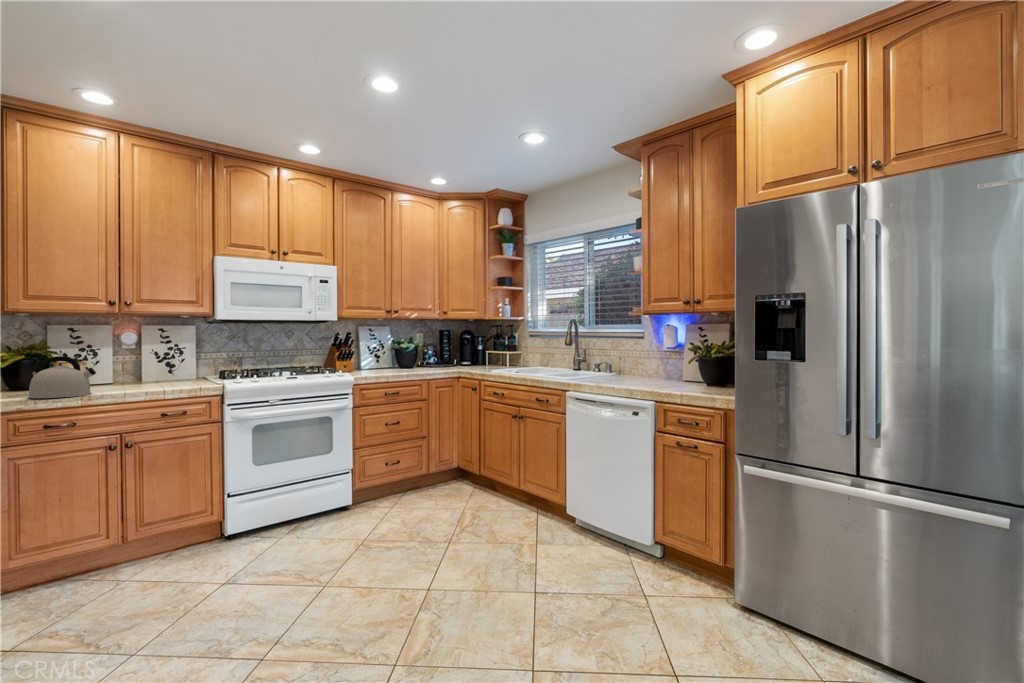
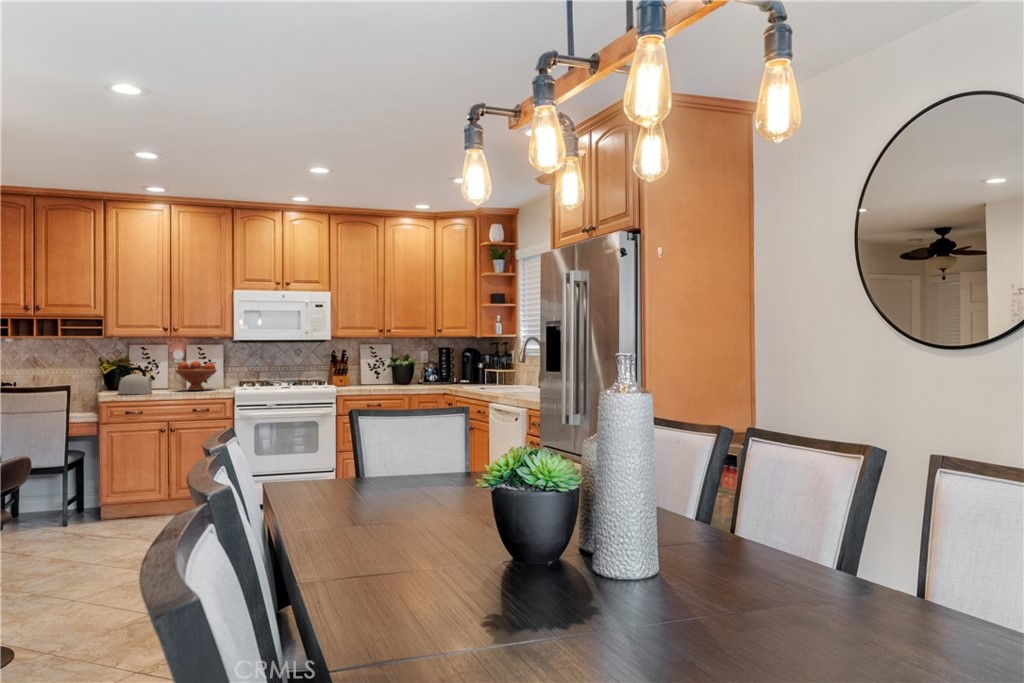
fruit bowl: none [128,347,194,387] -> present [175,361,217,390]

